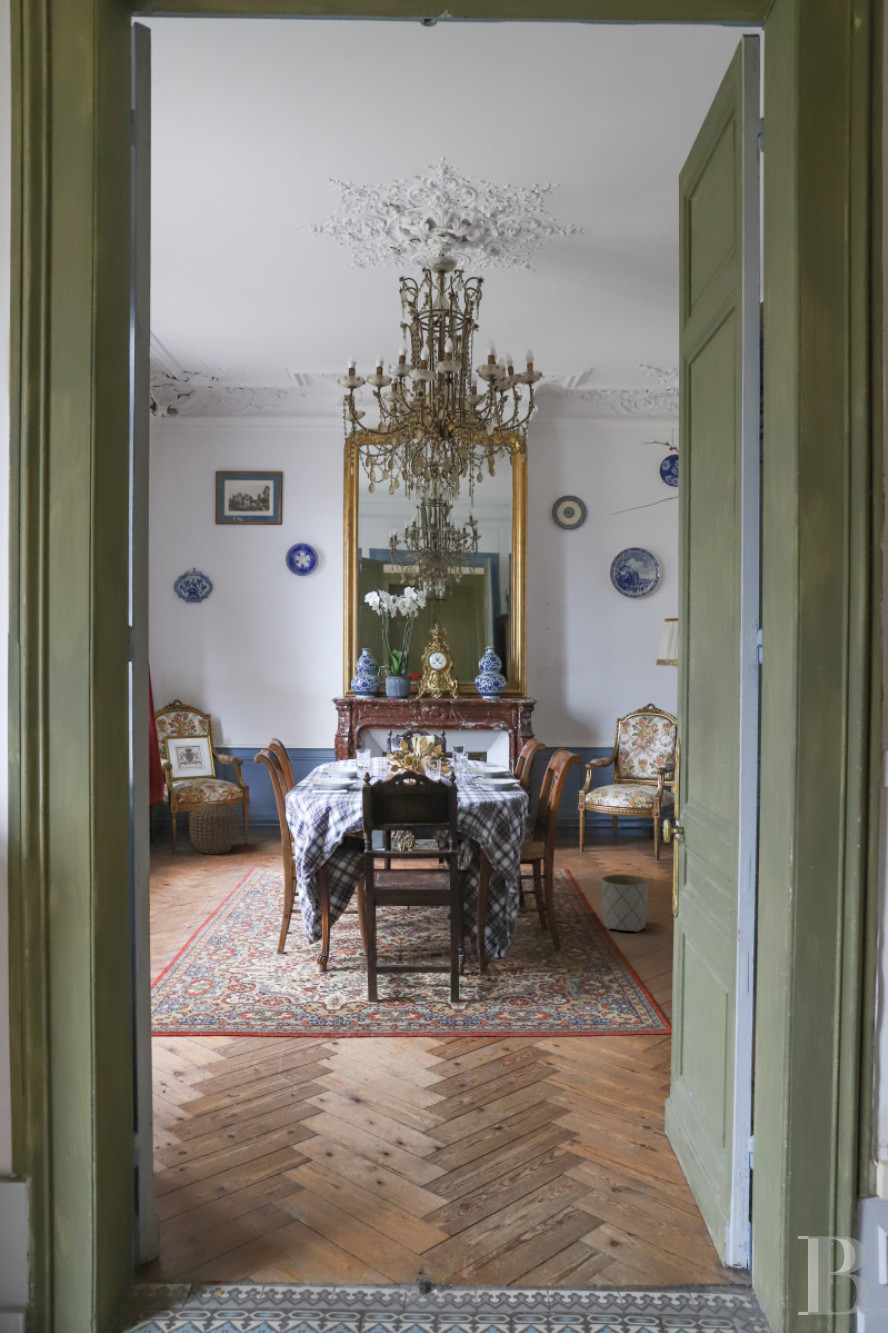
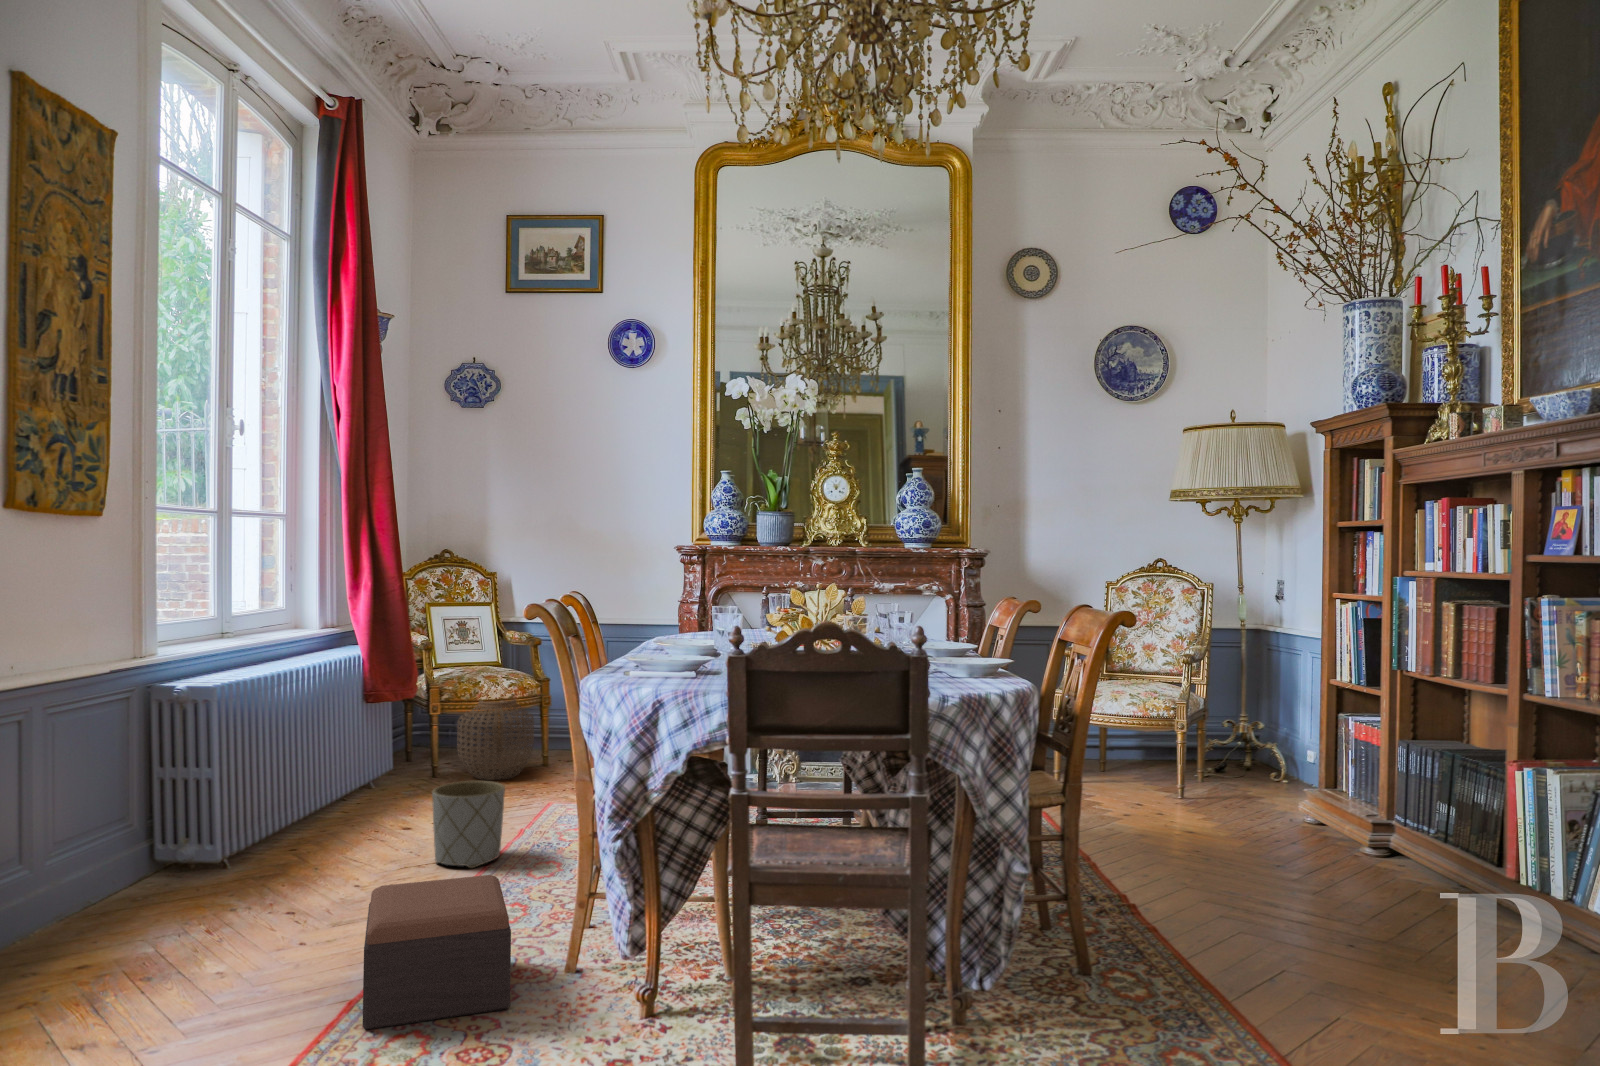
planter: present [601,874,648,932] -> present [432,781,505,868]
footstool: none [173,901,252,975] -> present [363,875,511,1030]

